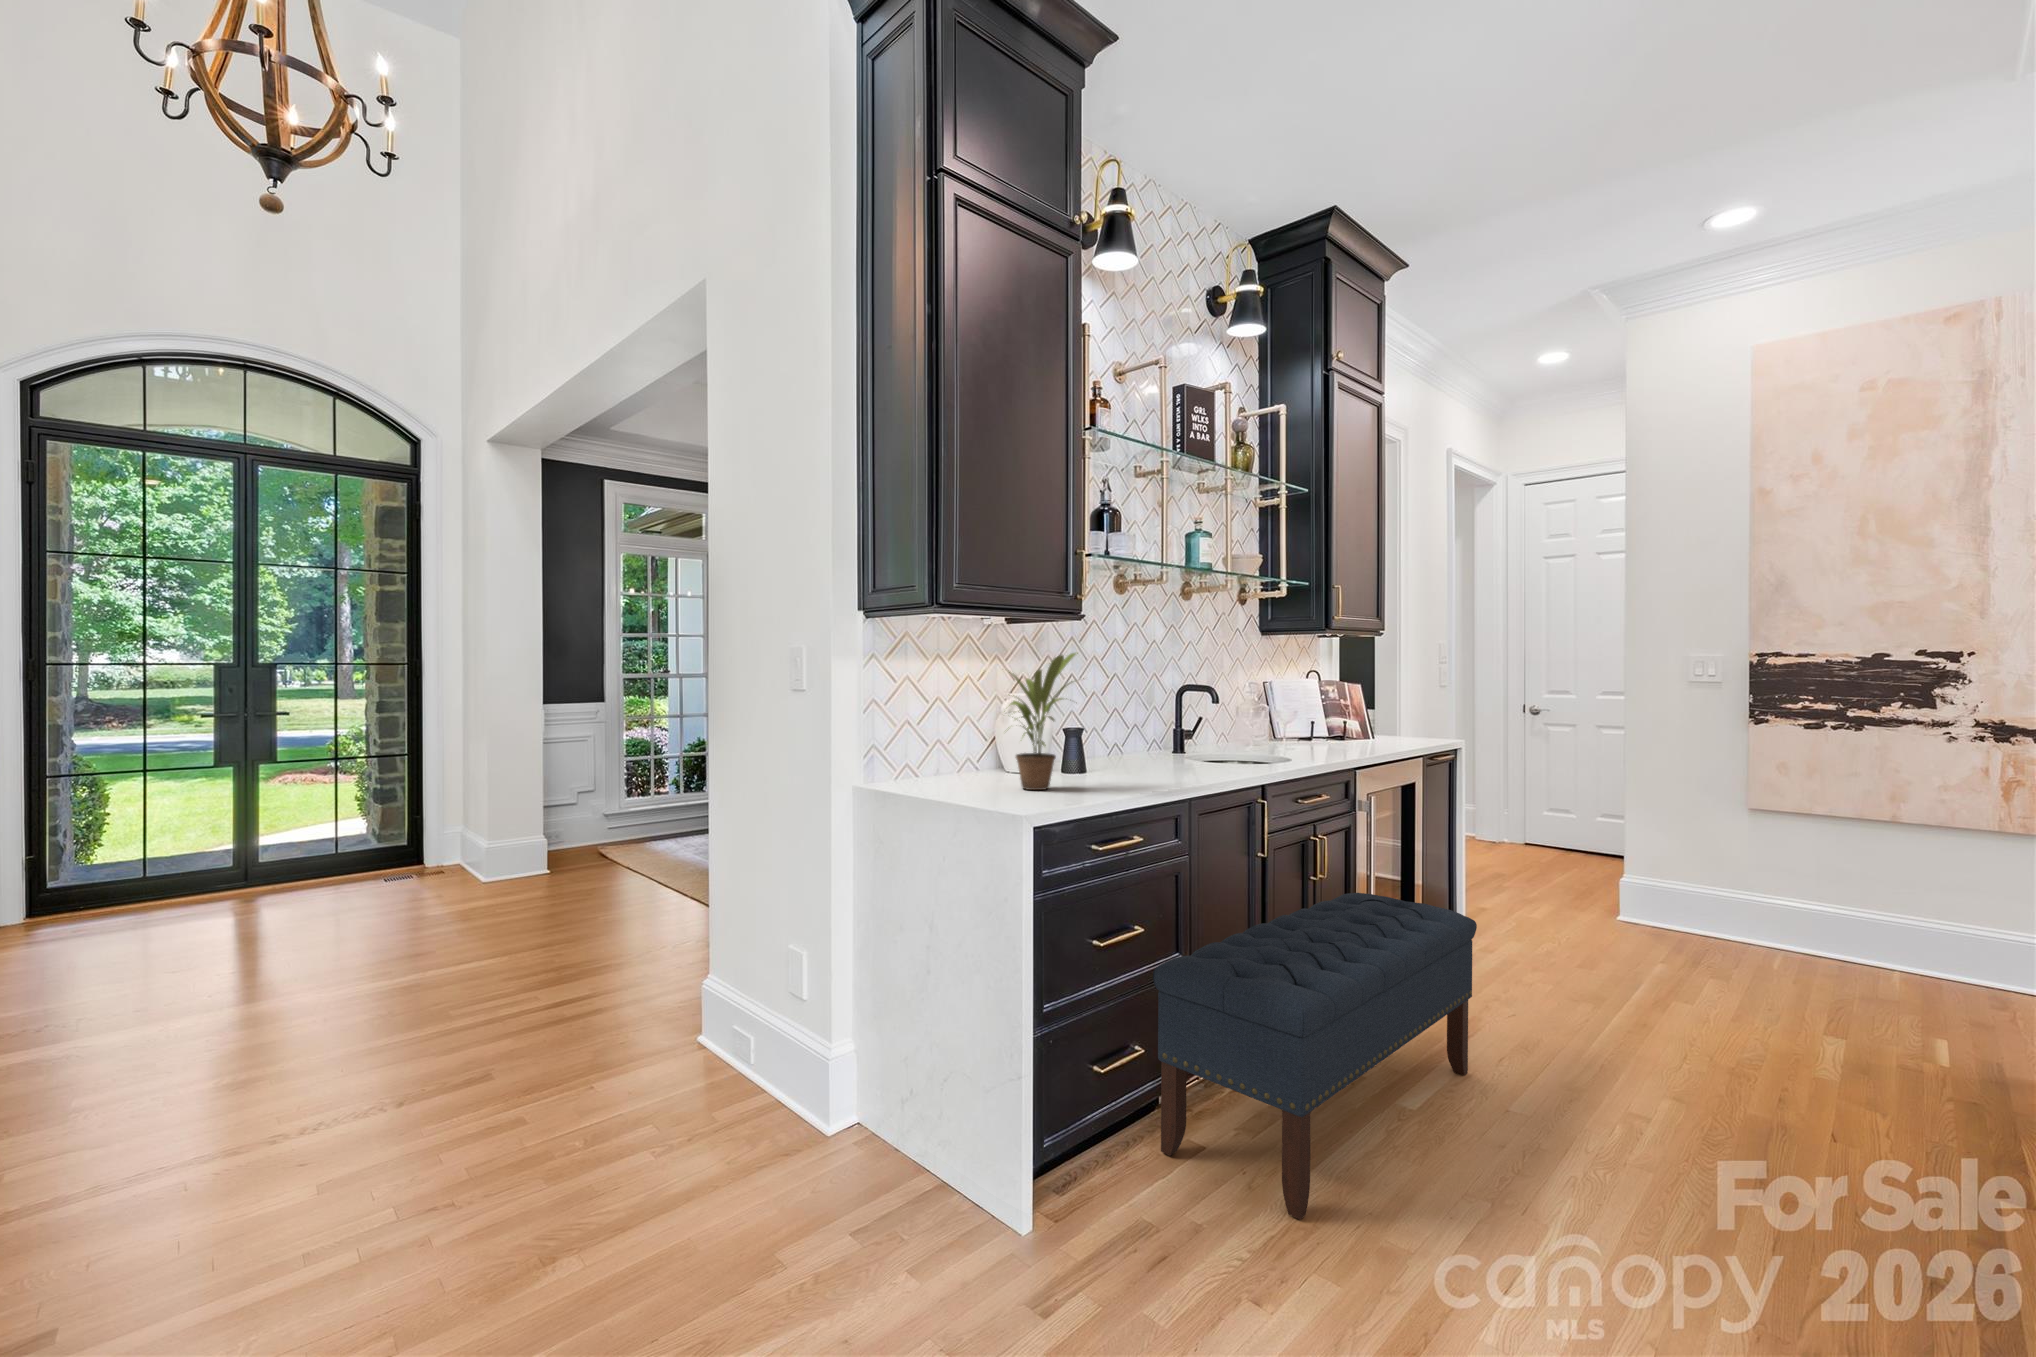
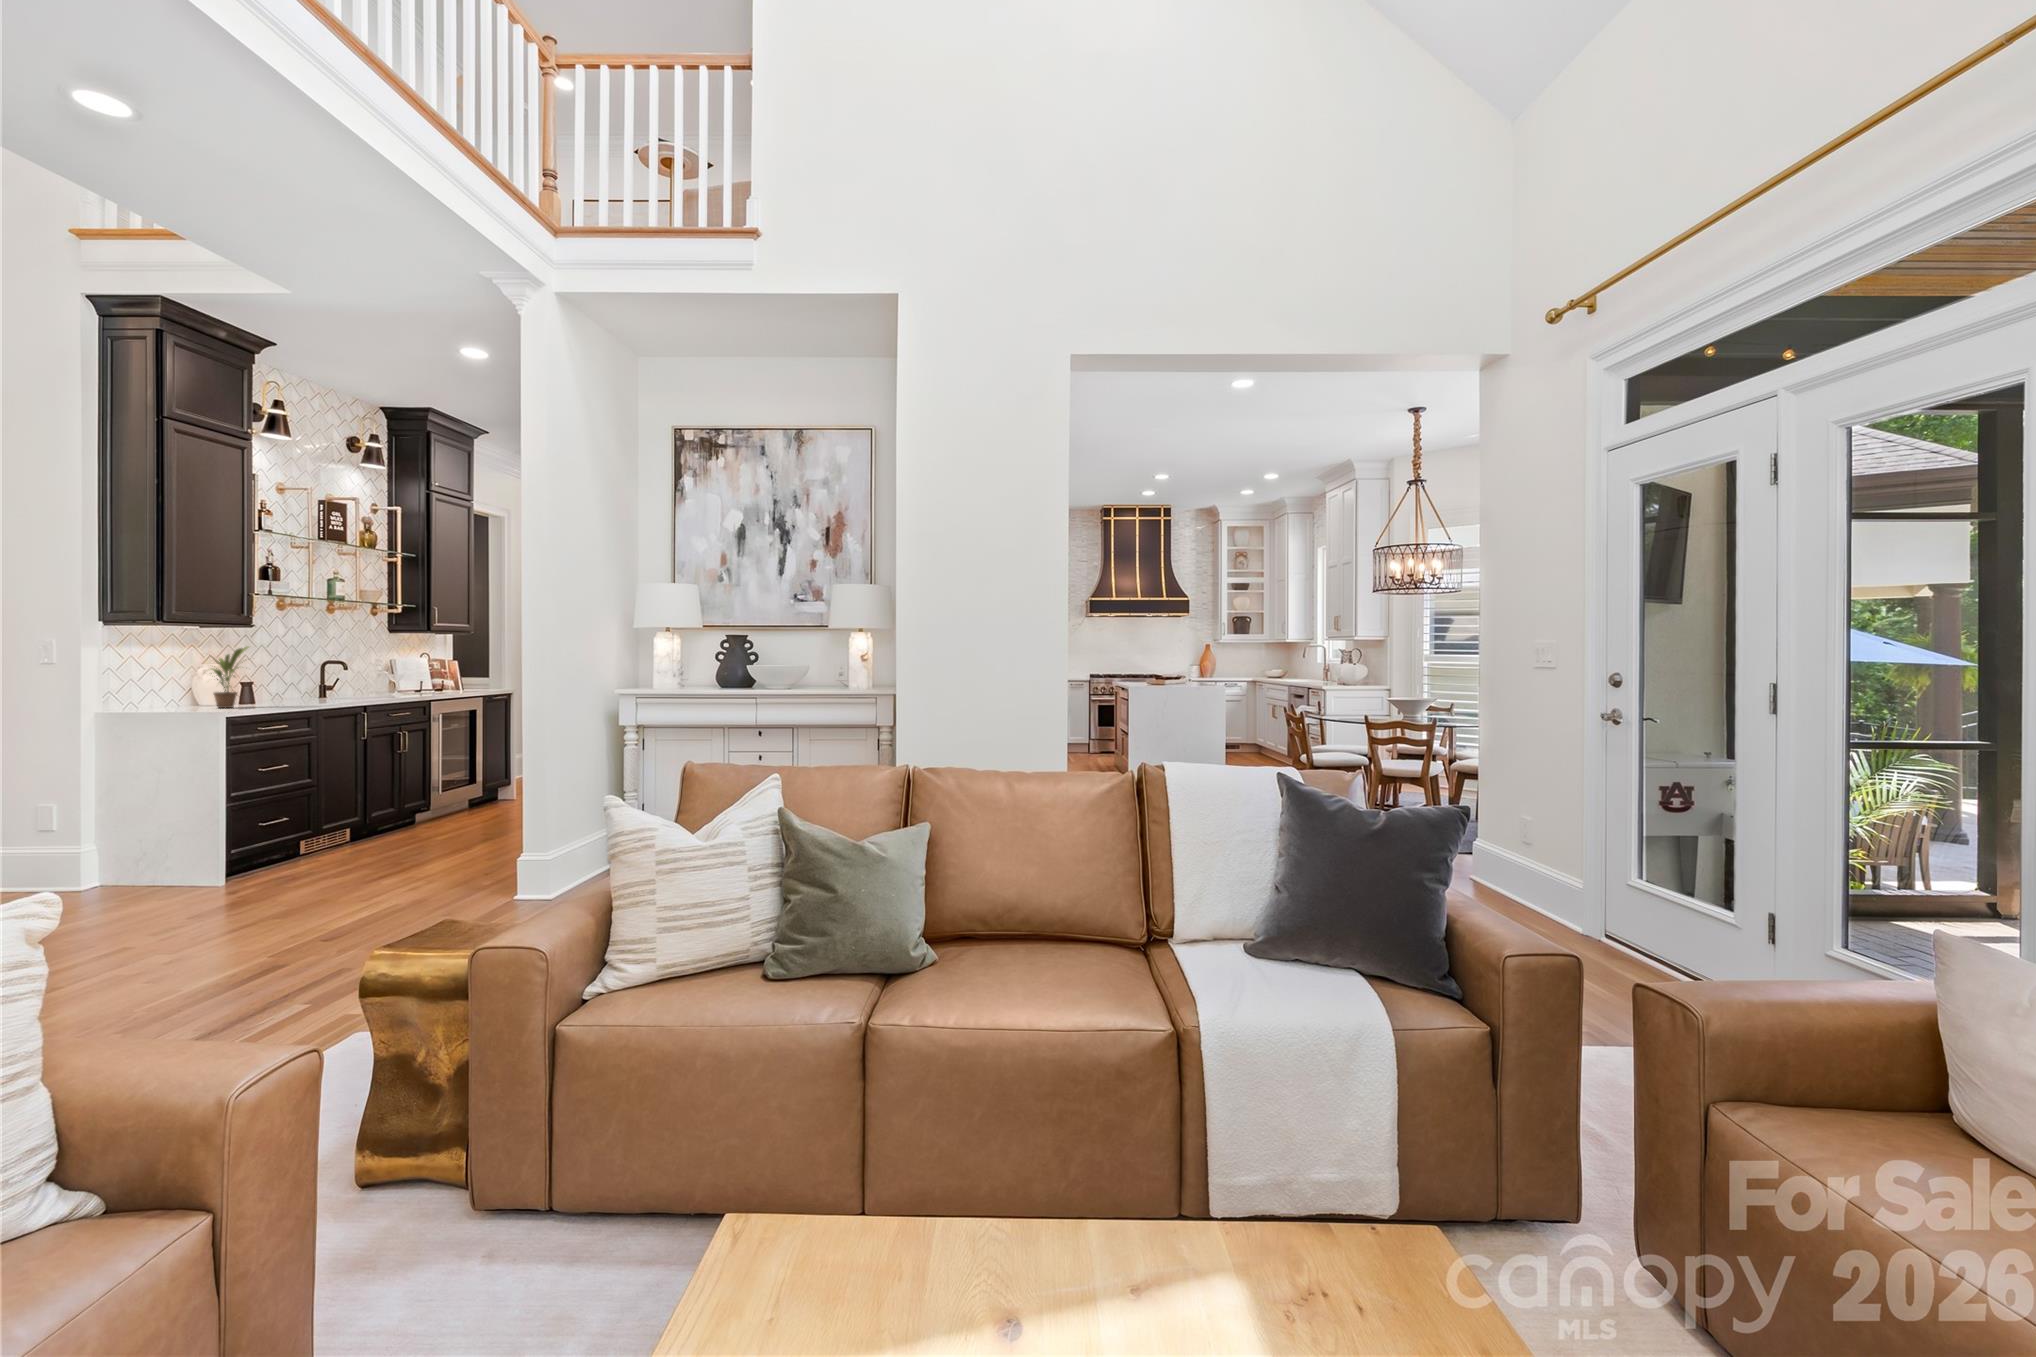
bench: present [1153,893,1477,1220] -> none [293,758,475,861]

